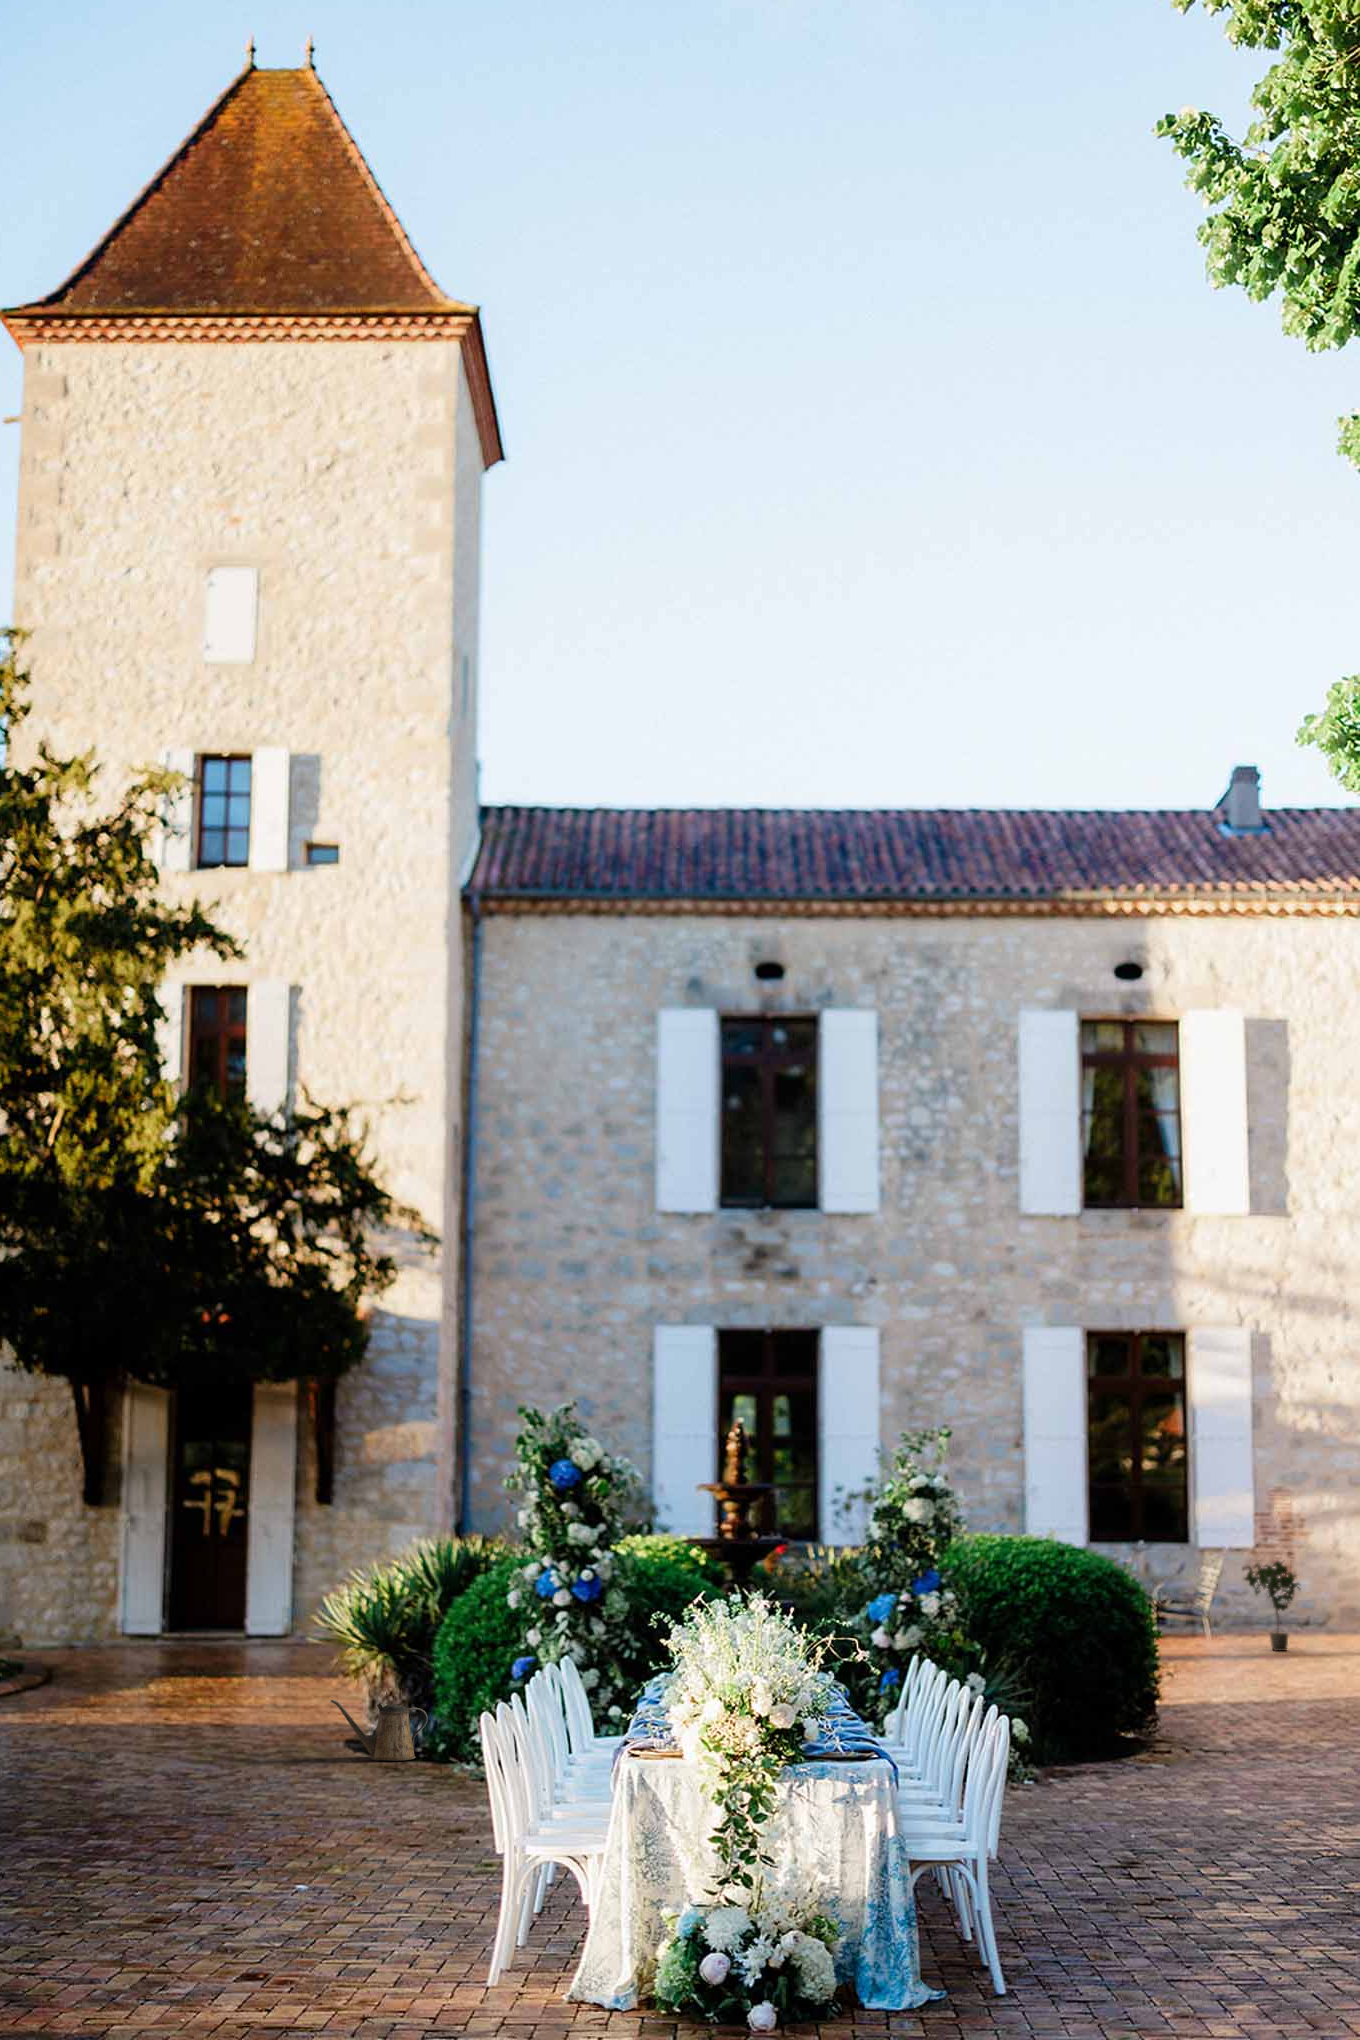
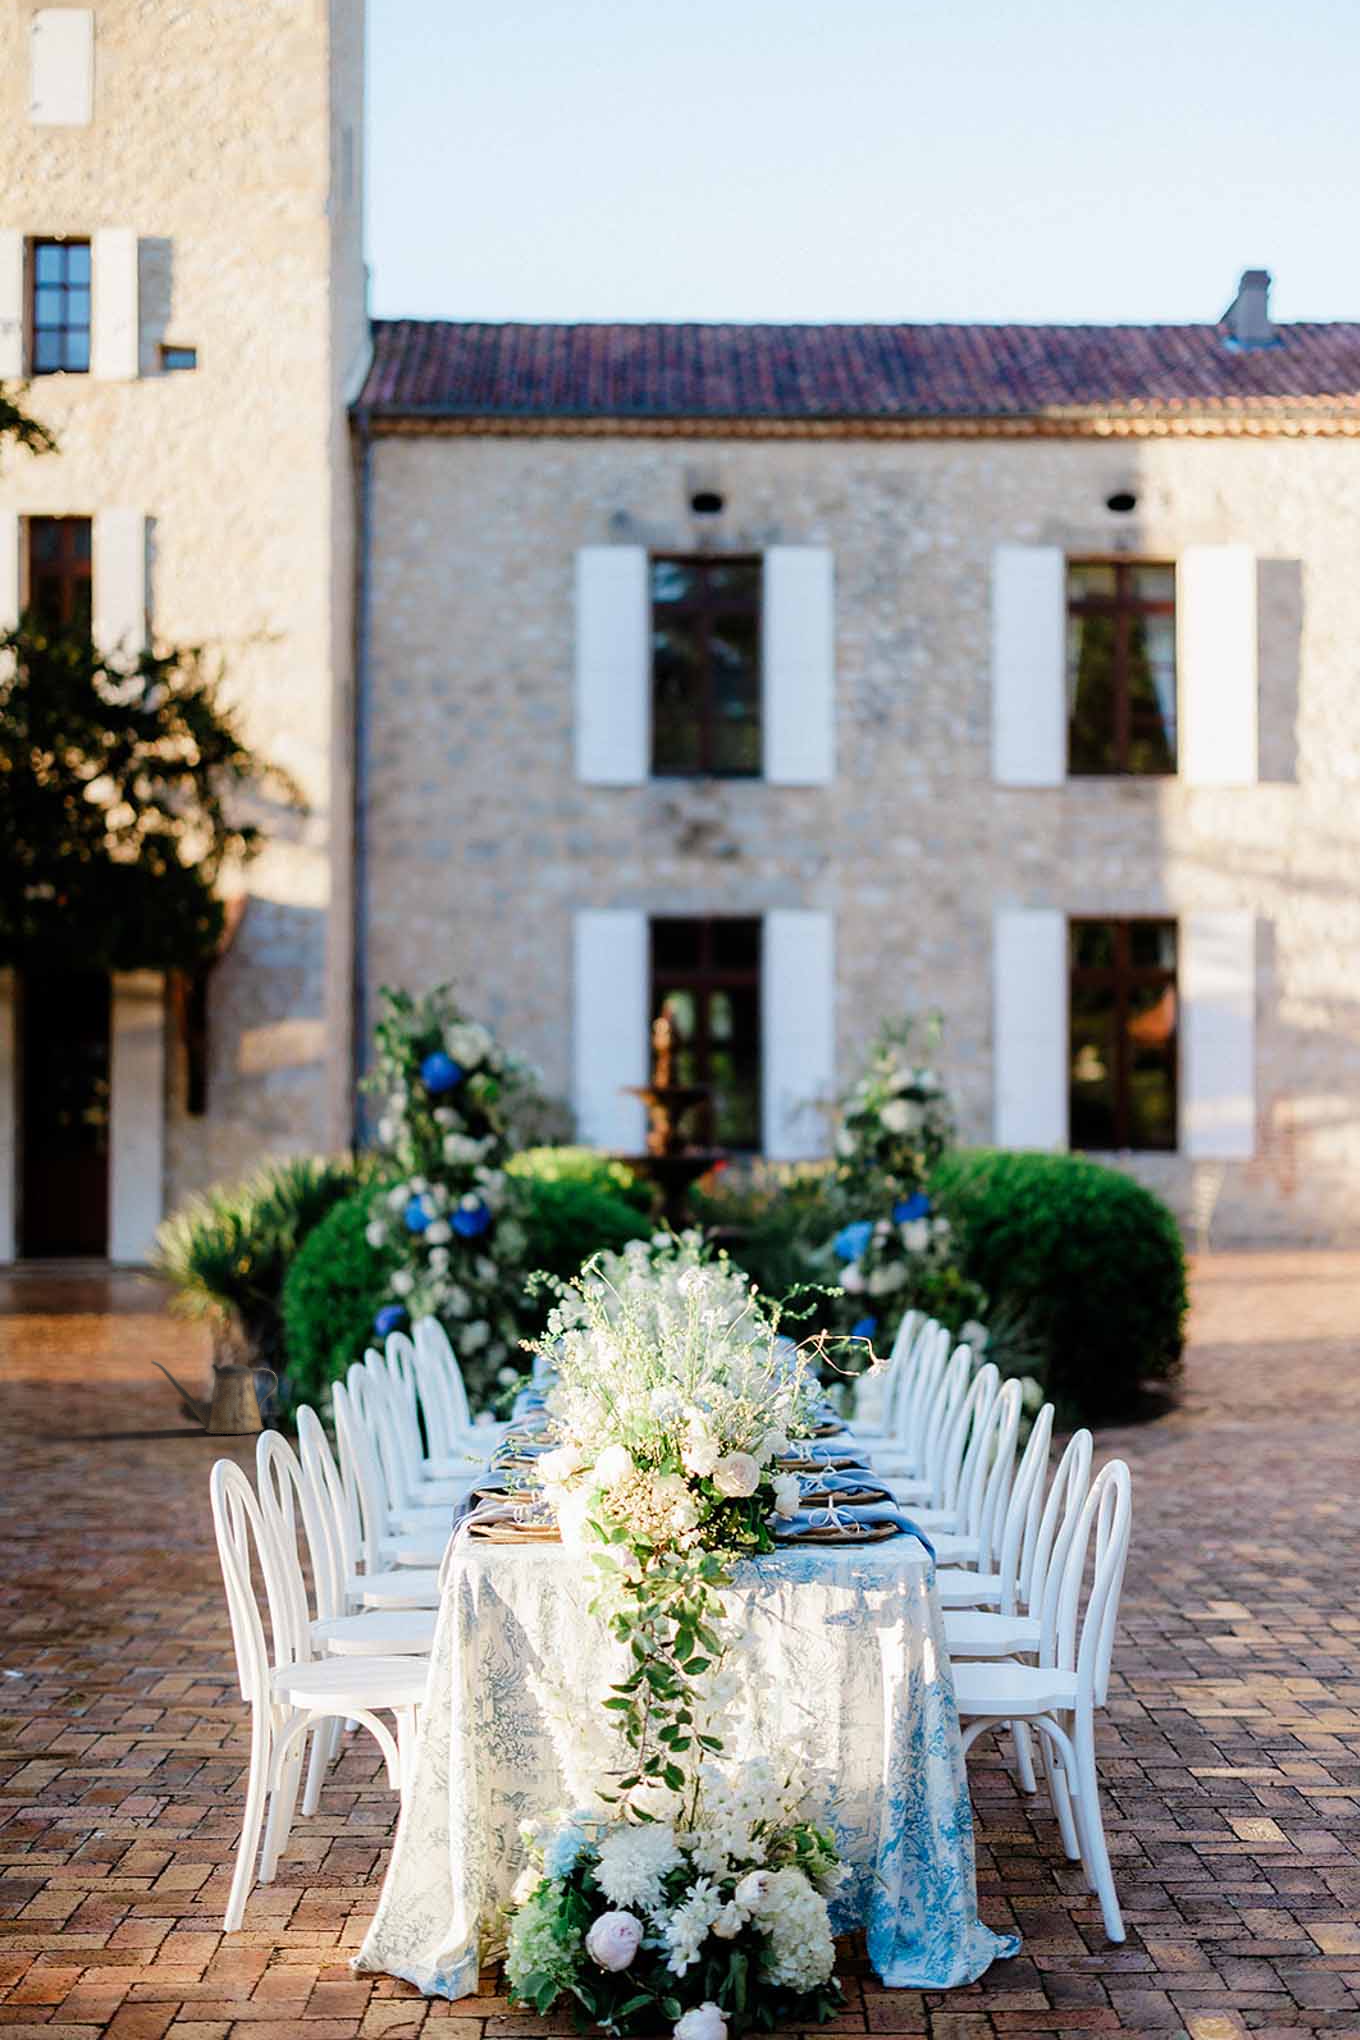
potted plant: present [1243,1561,1300,1651] -> none [1233,1169,1298,1267]

